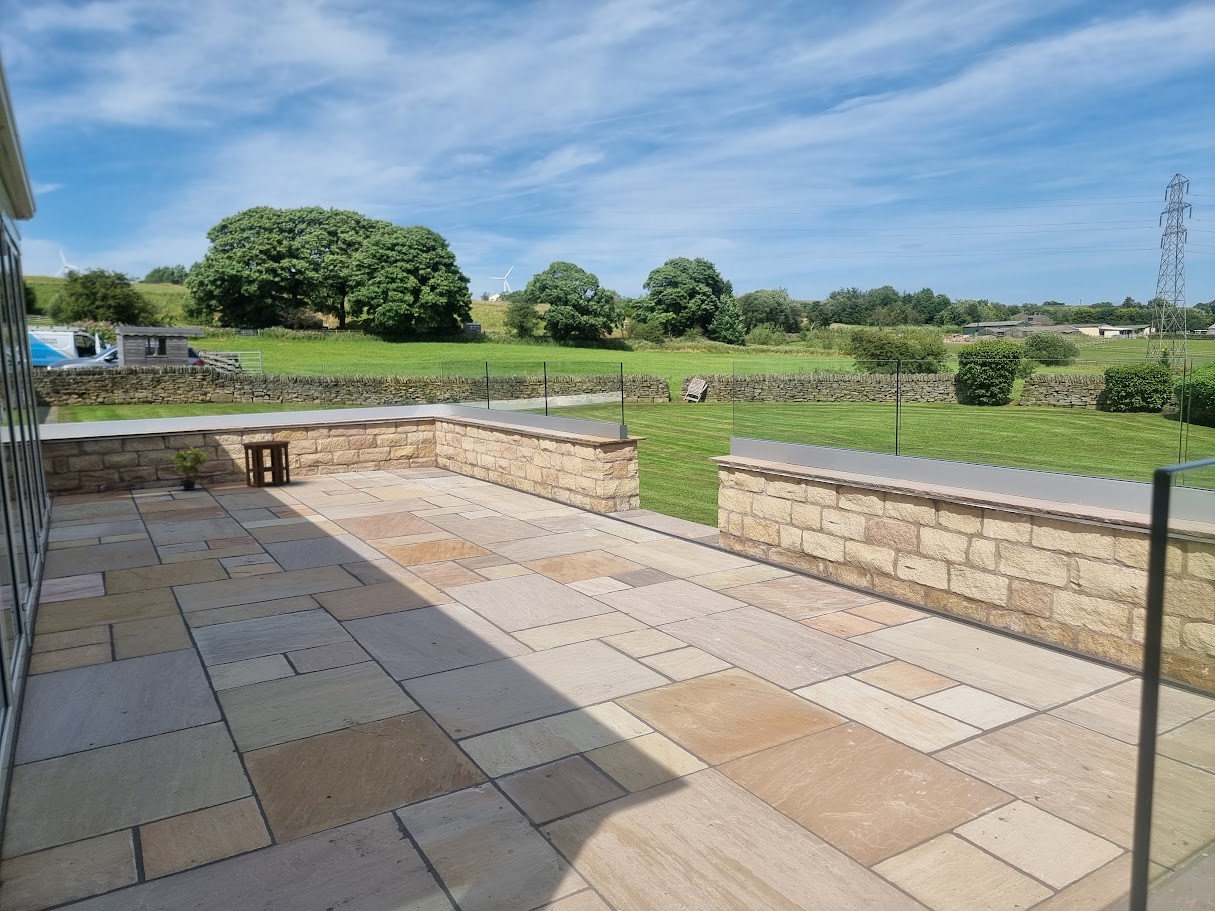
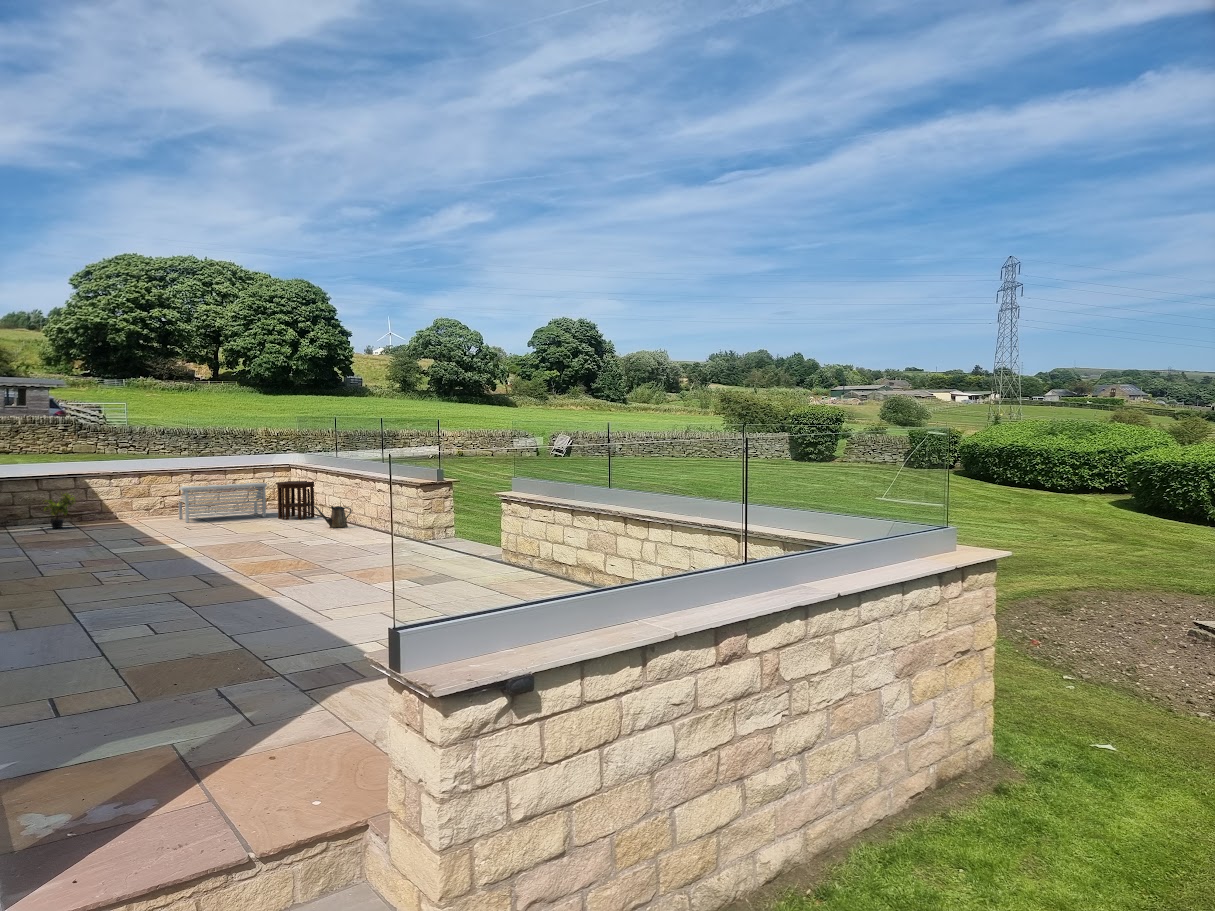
storage bench: none [311,436,410,483] -> present [179,481,267,522]
side table: present [241,440,290,487] -> present [275,481,314,520]
watering can: none [464,466,507,492] -> present [313,506,352,528]

